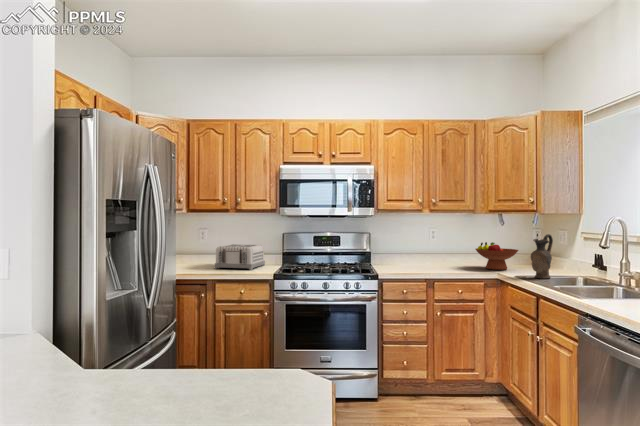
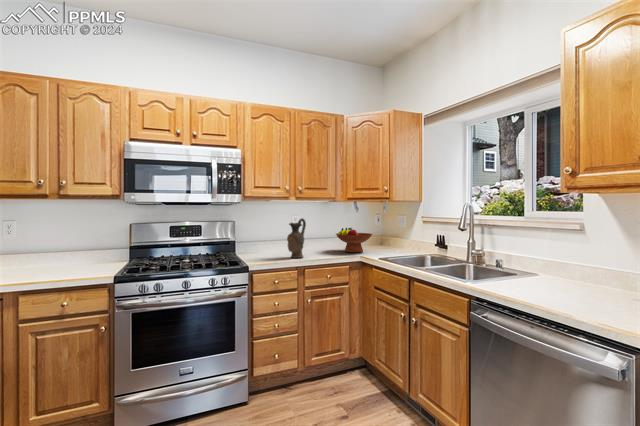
ceramic pitcher: present [531,234,553,278] -> present [287,218,306,258]
toaster: present [215,244,265,270] -> none [22,239,106,274]

